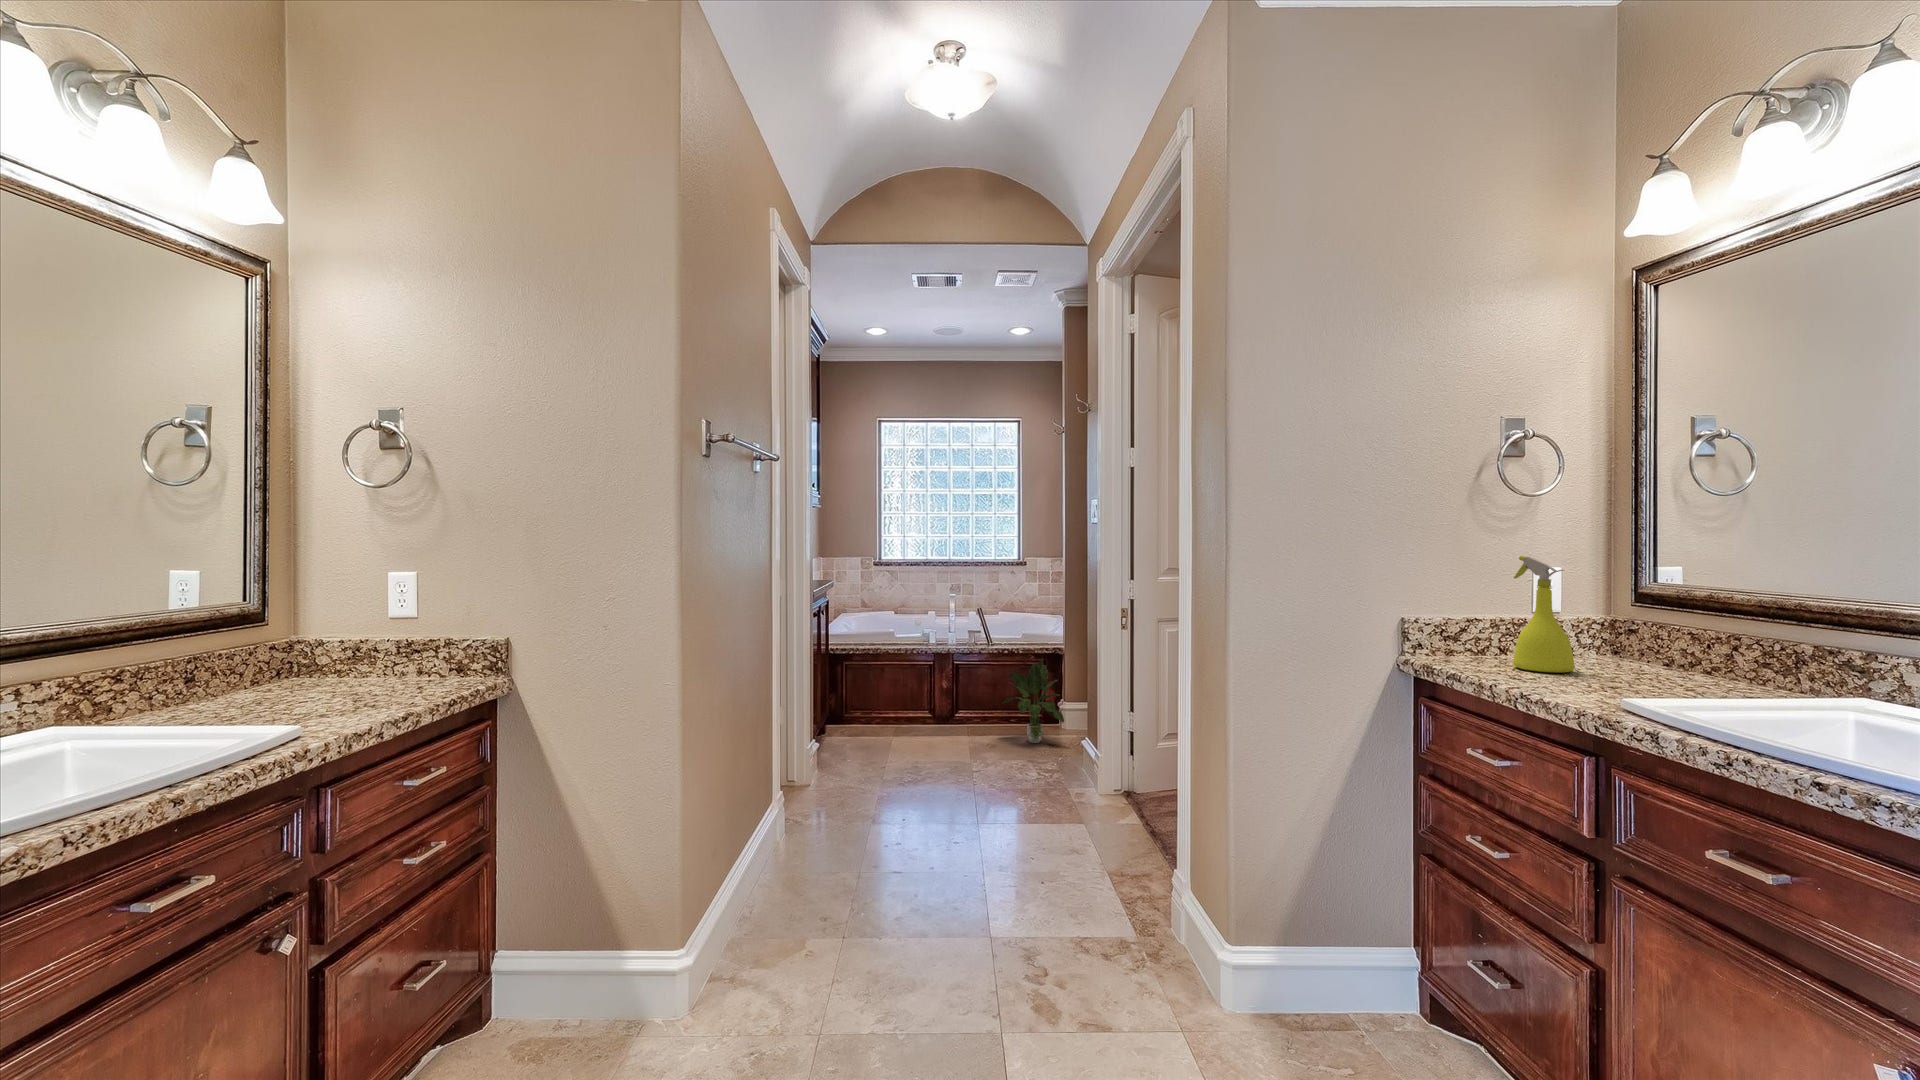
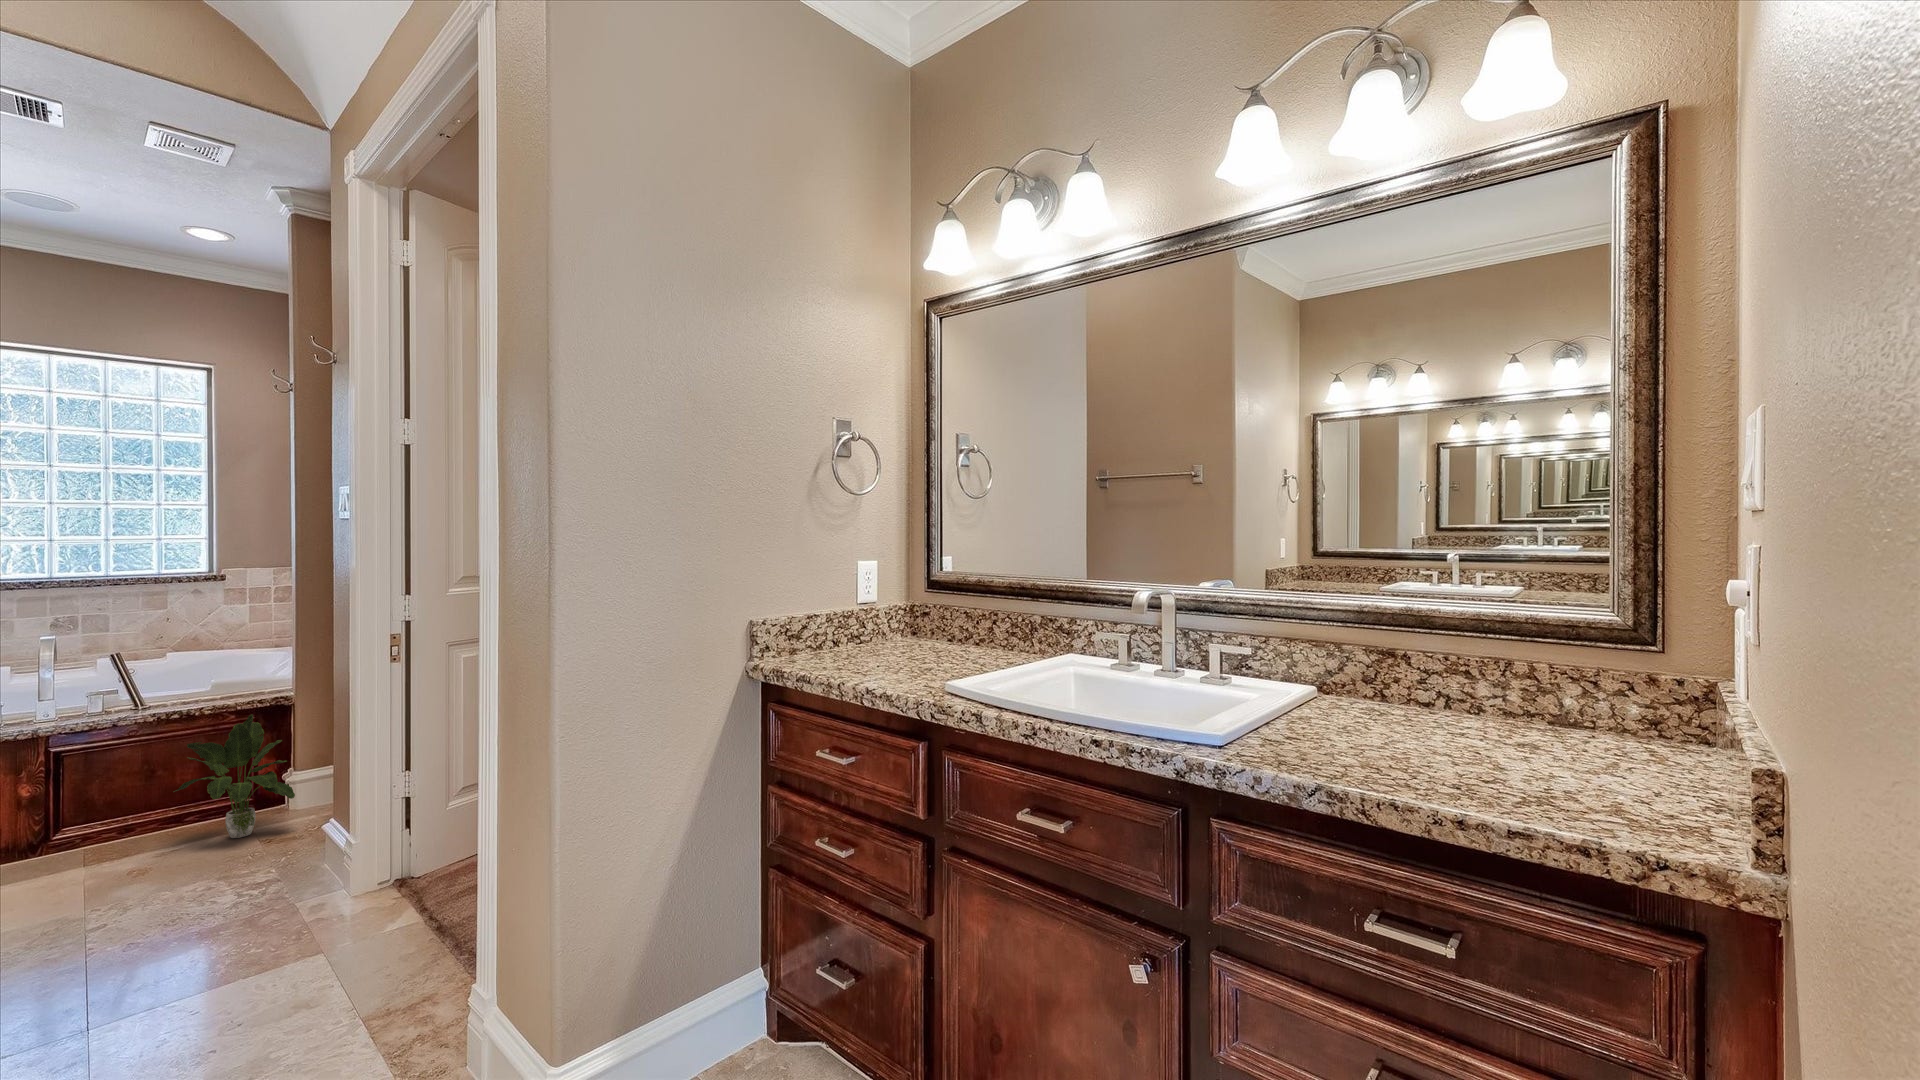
spray bottle: present [1513,556,1575,673] -> none [846,553,896,663]

